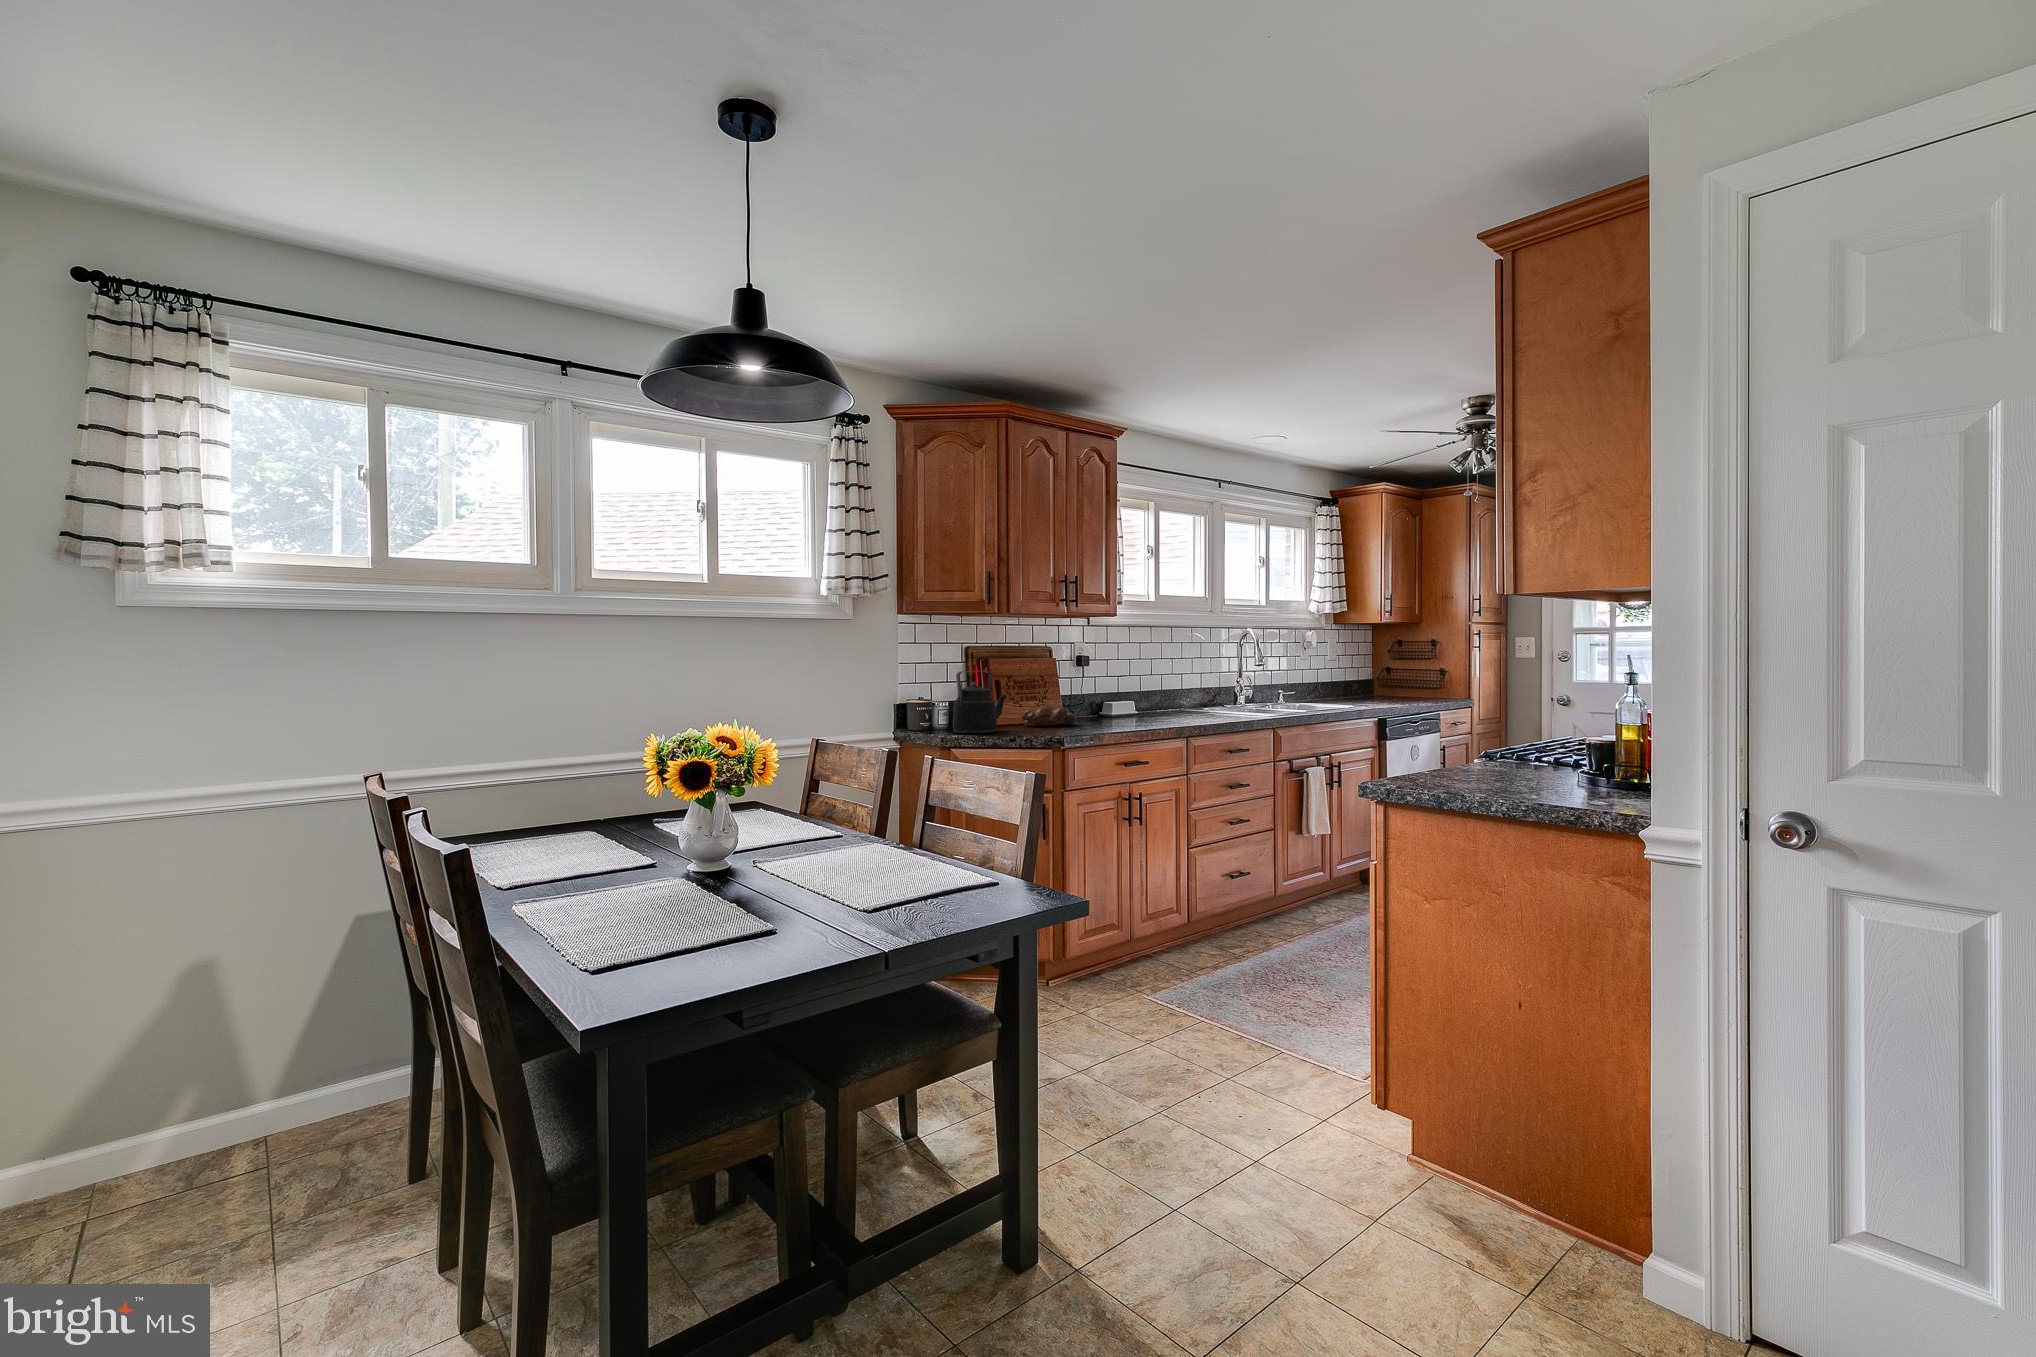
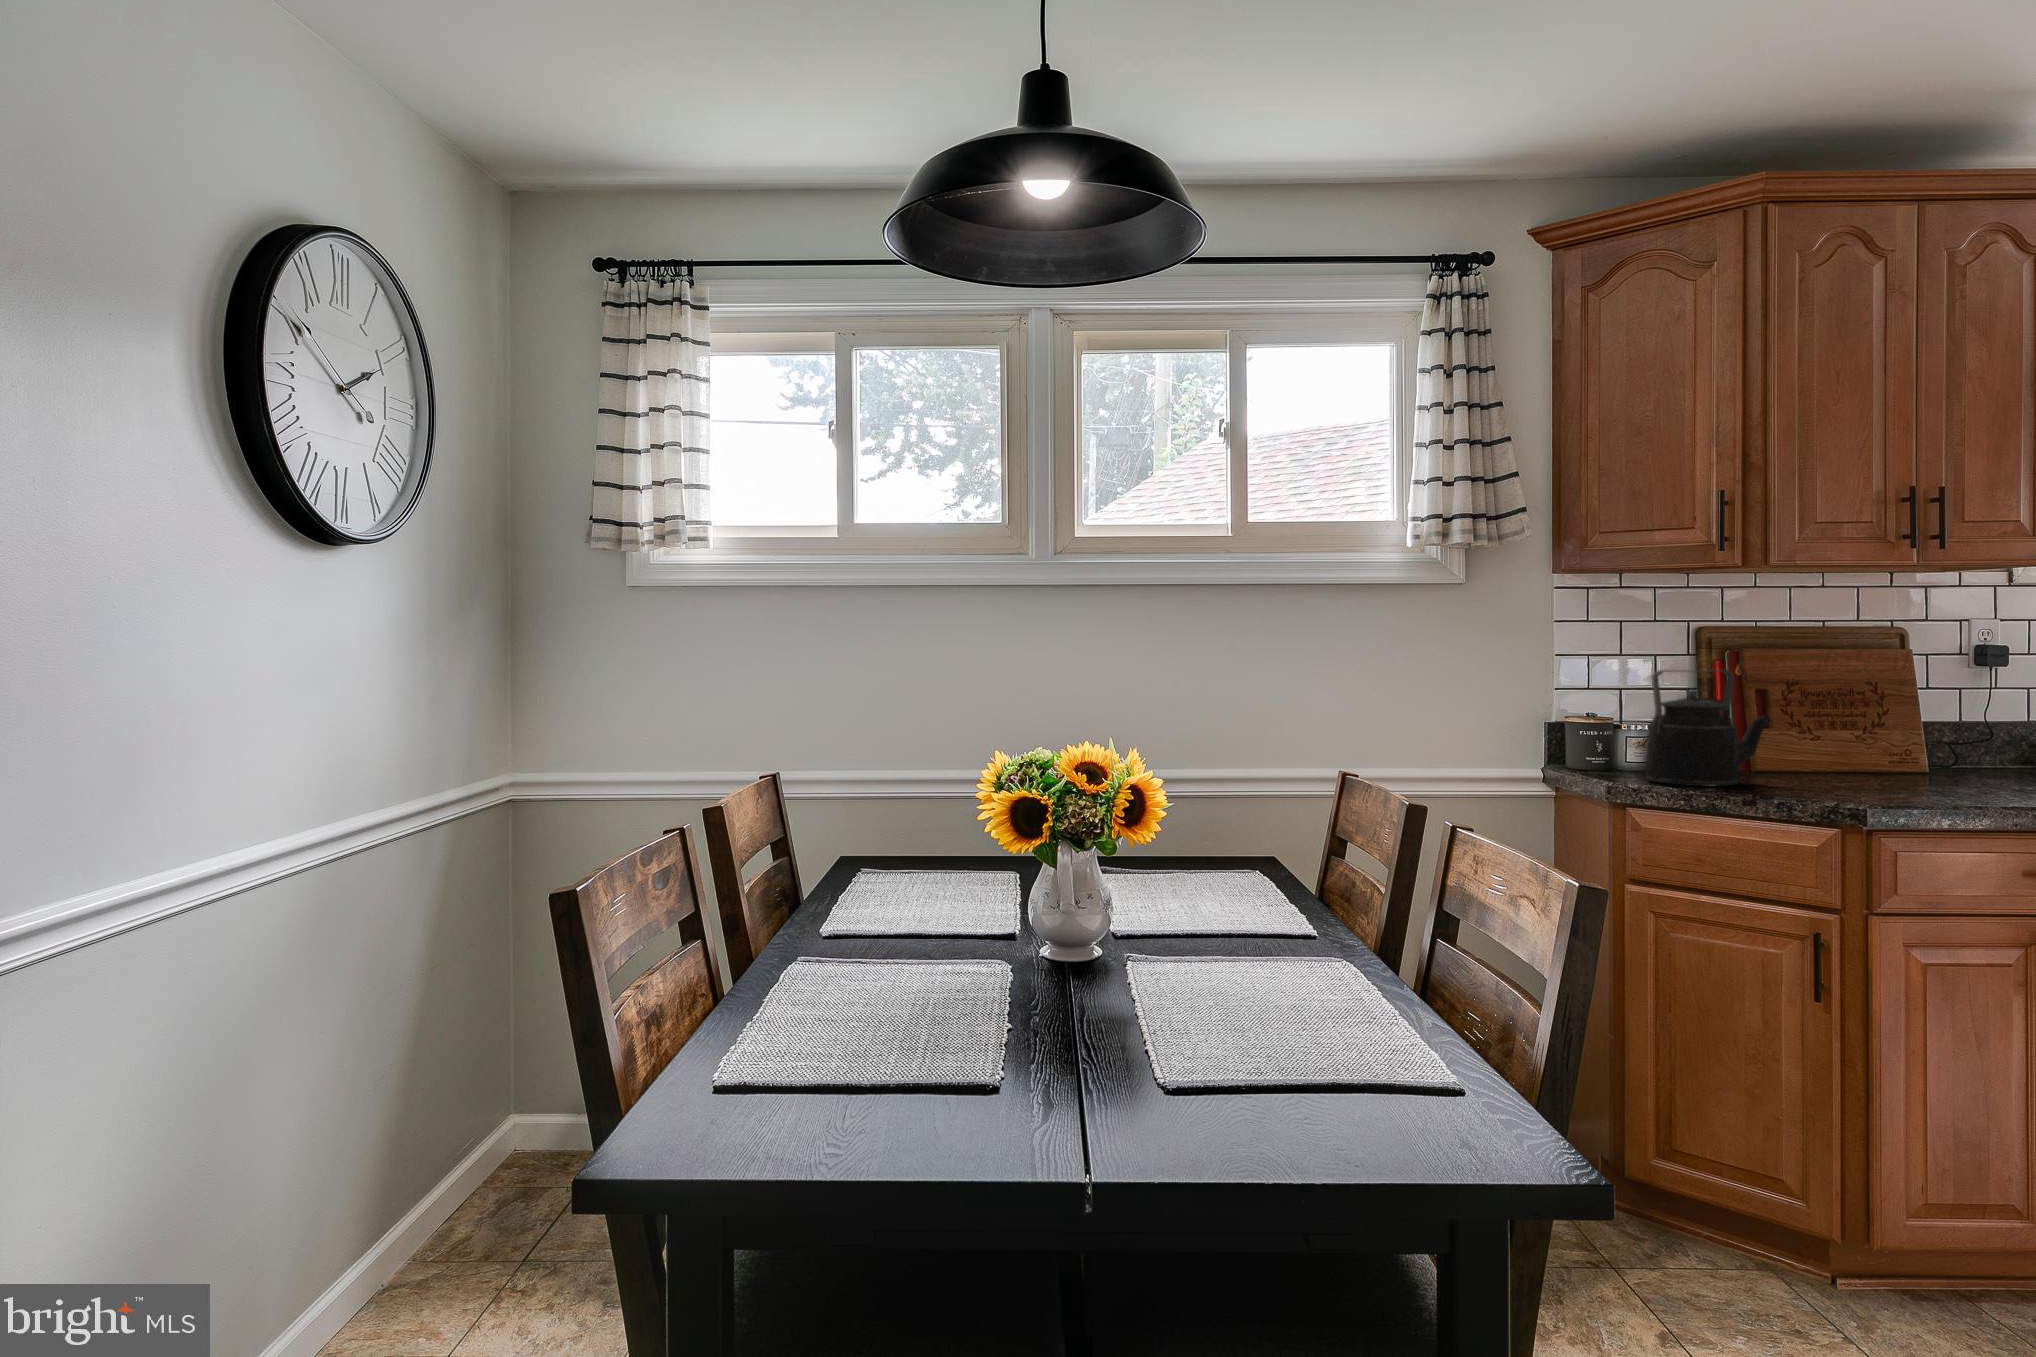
bread loaf: present [1022,706,1077,726] -> none [1812,742,1955,782]

